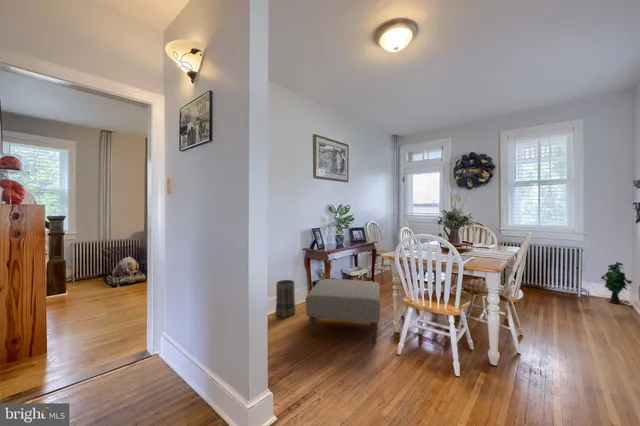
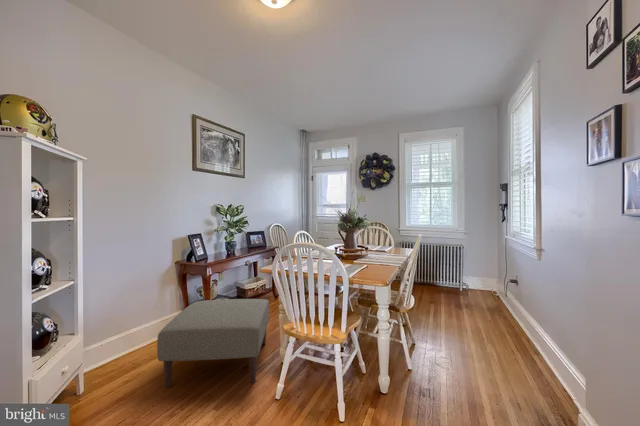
decorative plant: present [601,262,632,304] -> none [477,258,500,296]
basket: present [276,280,296,318] -> none [125,306,157,361]

